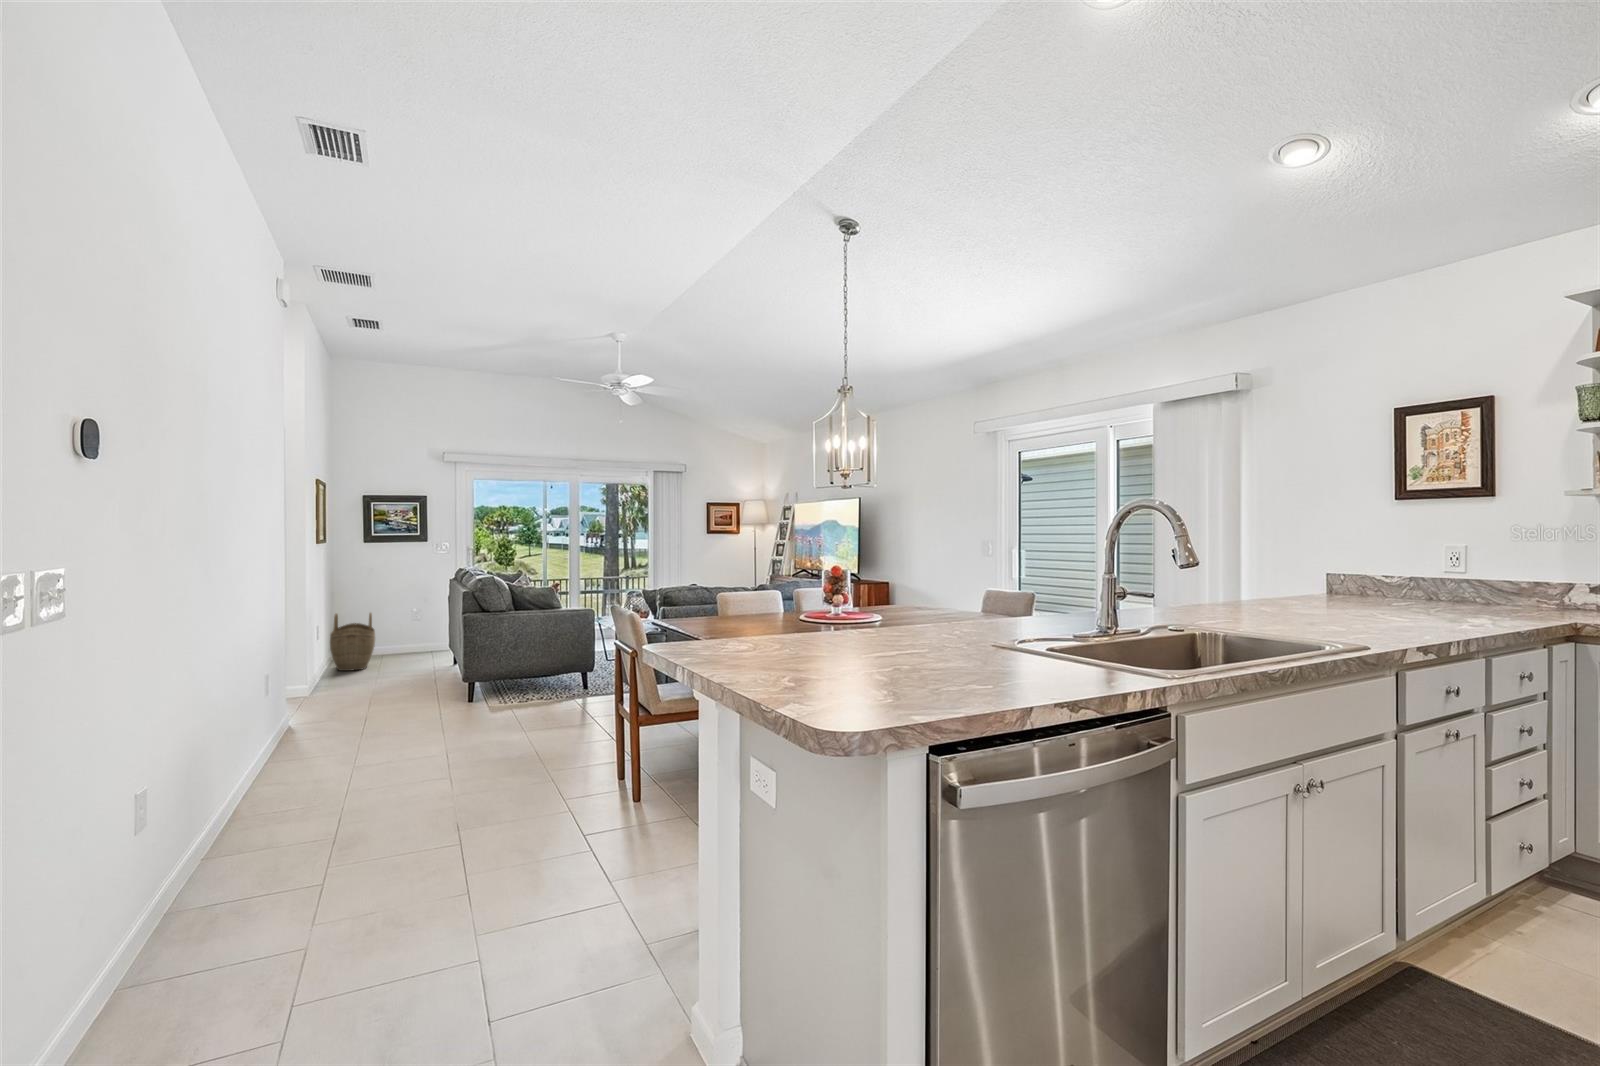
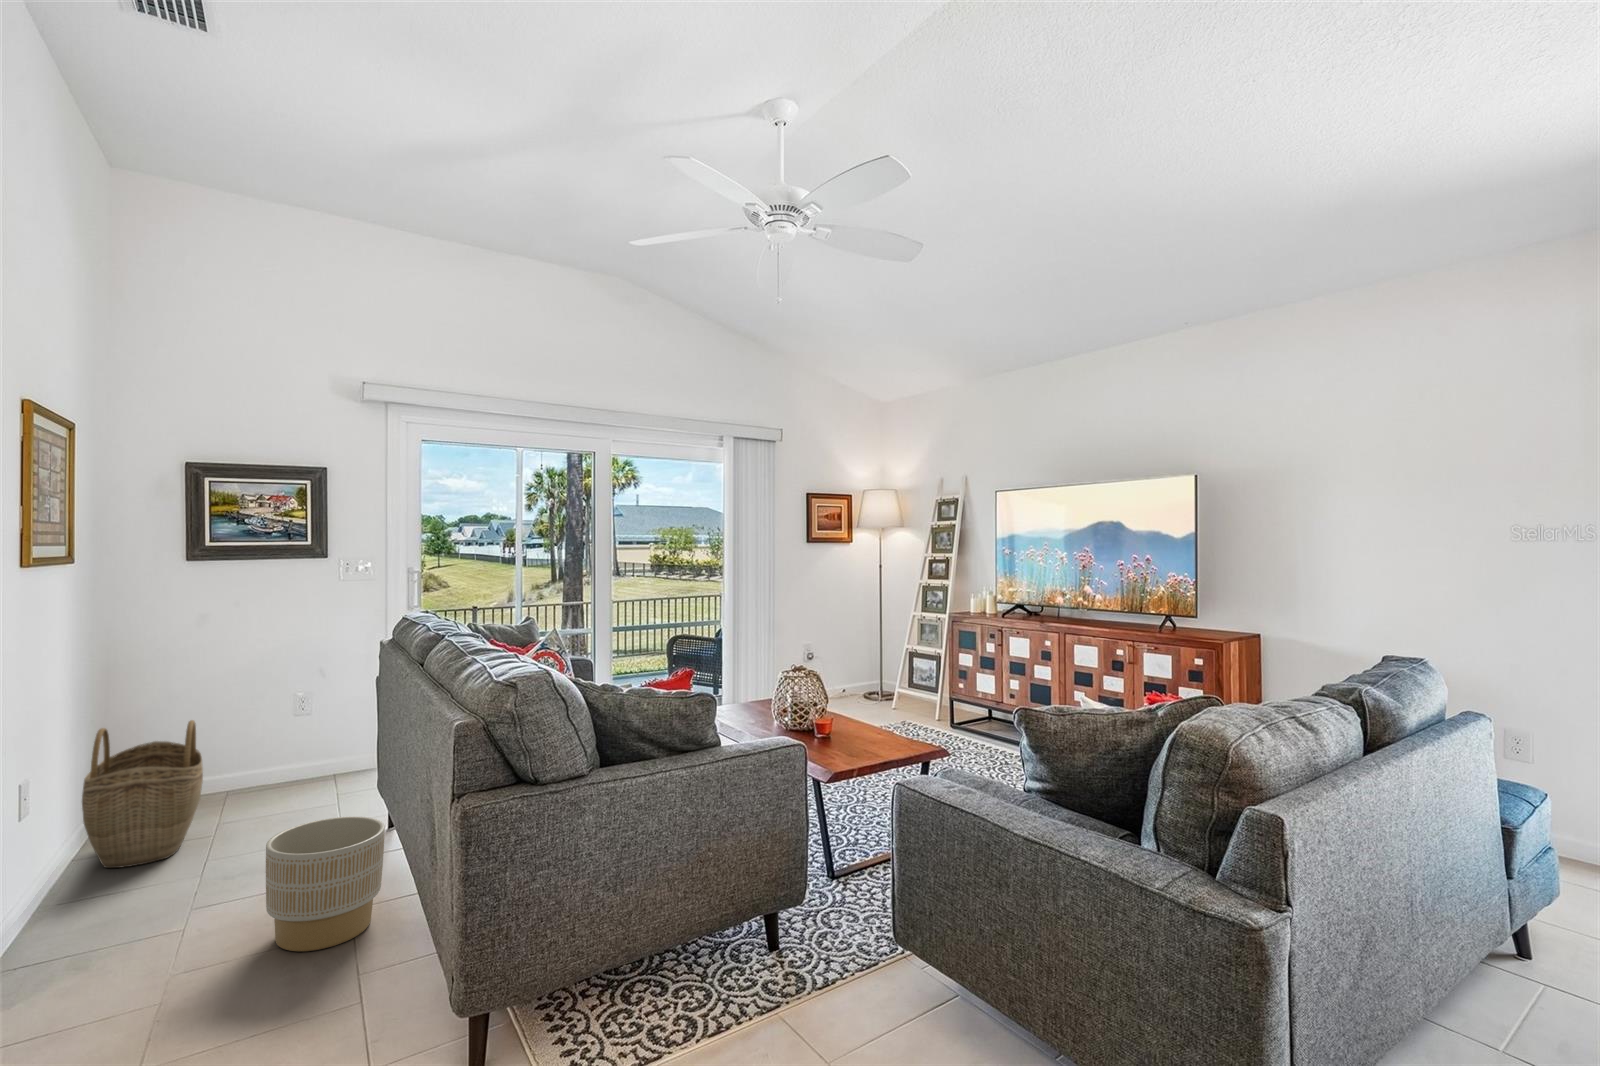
planter: none [404,644,448,687] -> present [266,817,385,951]

